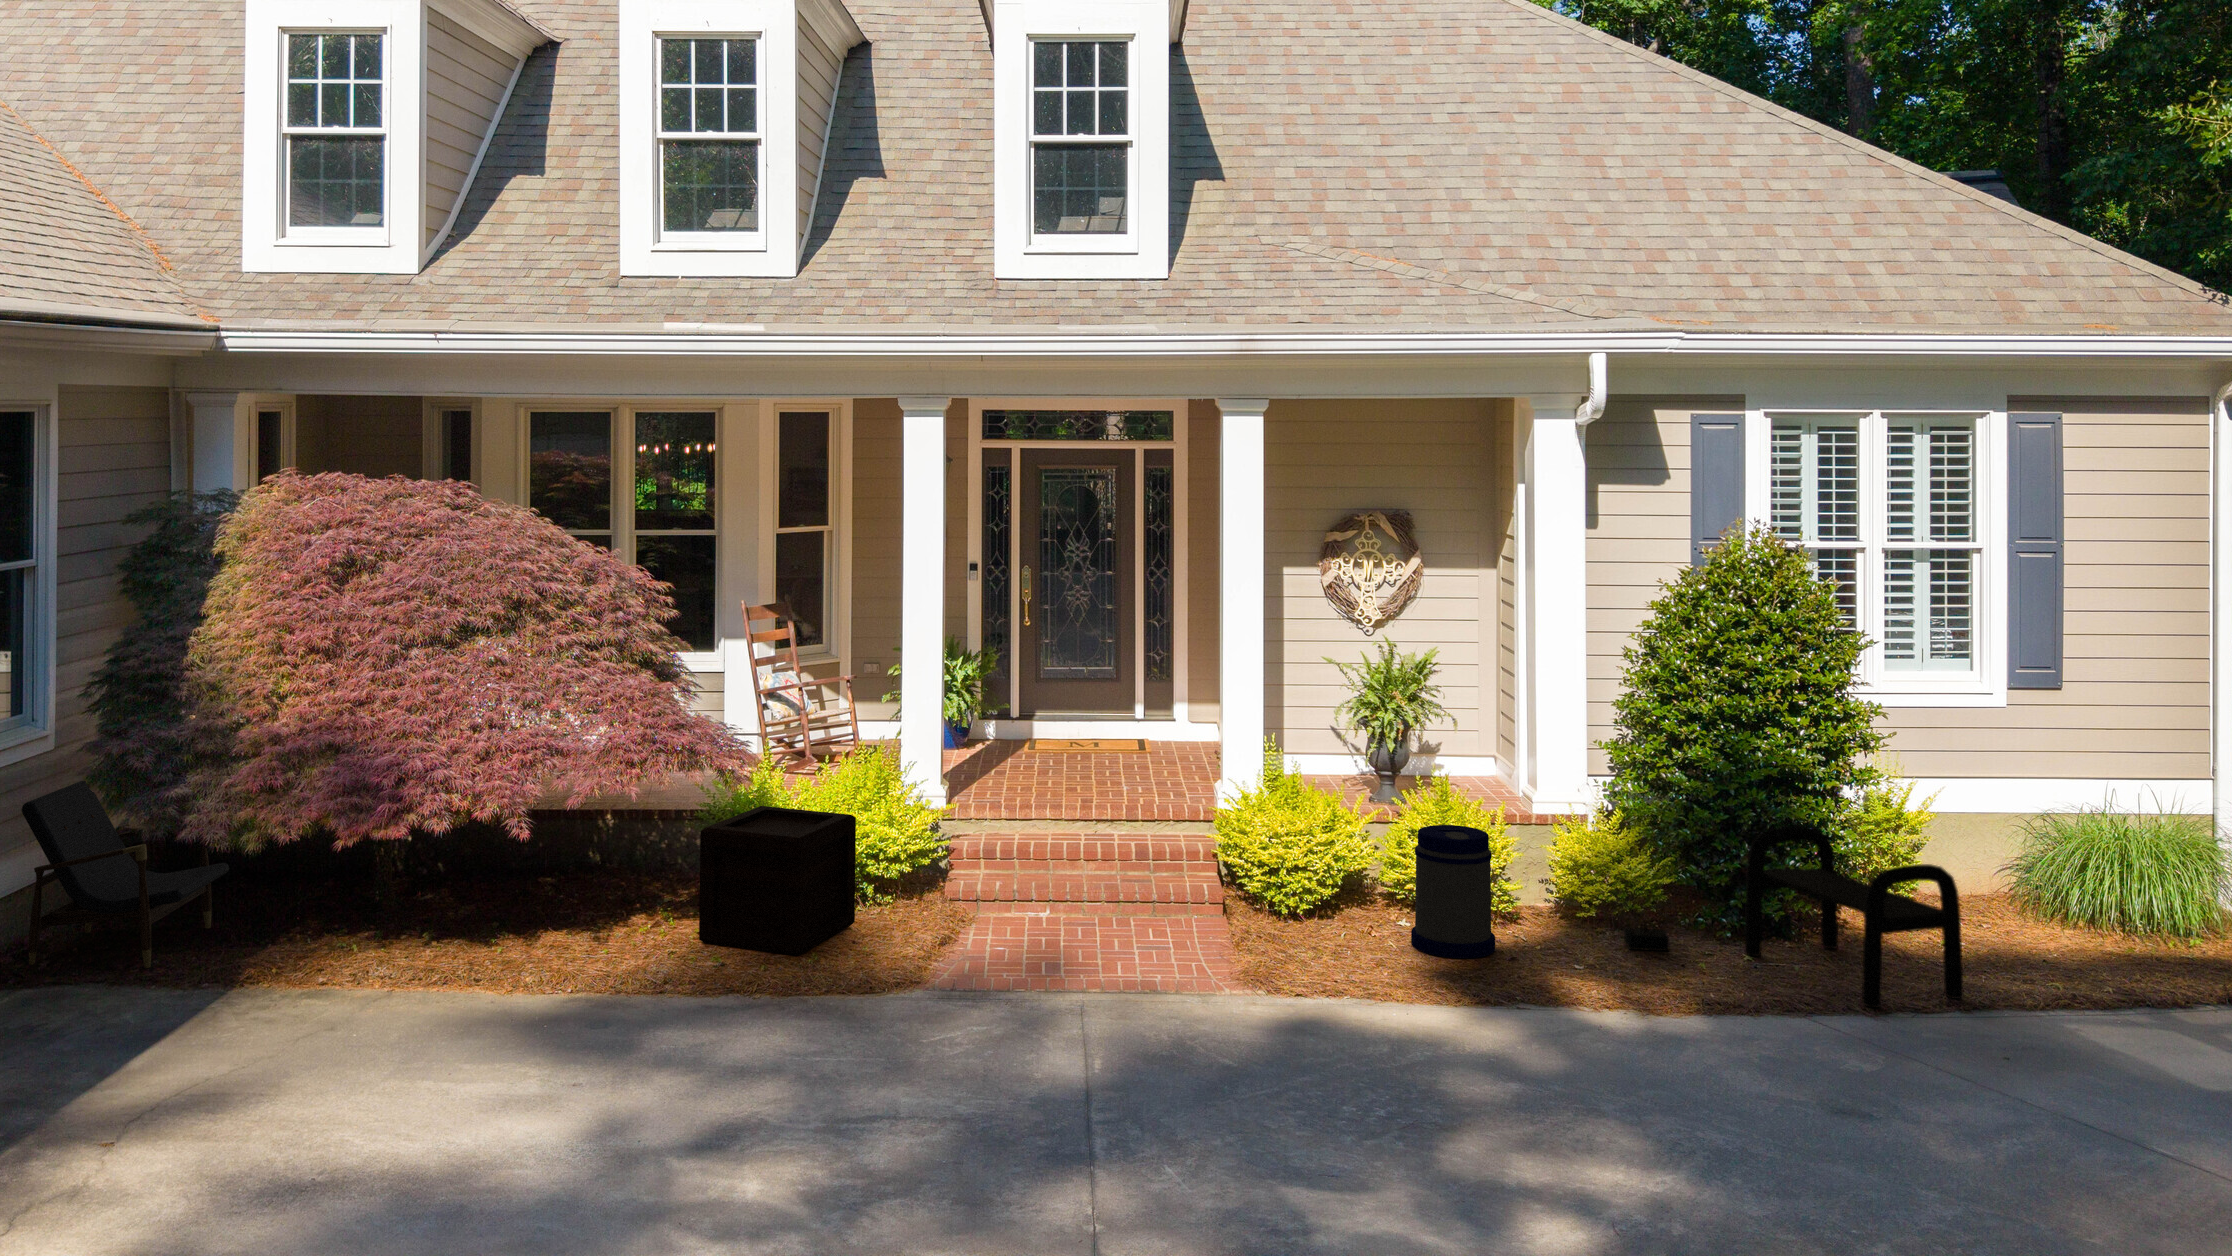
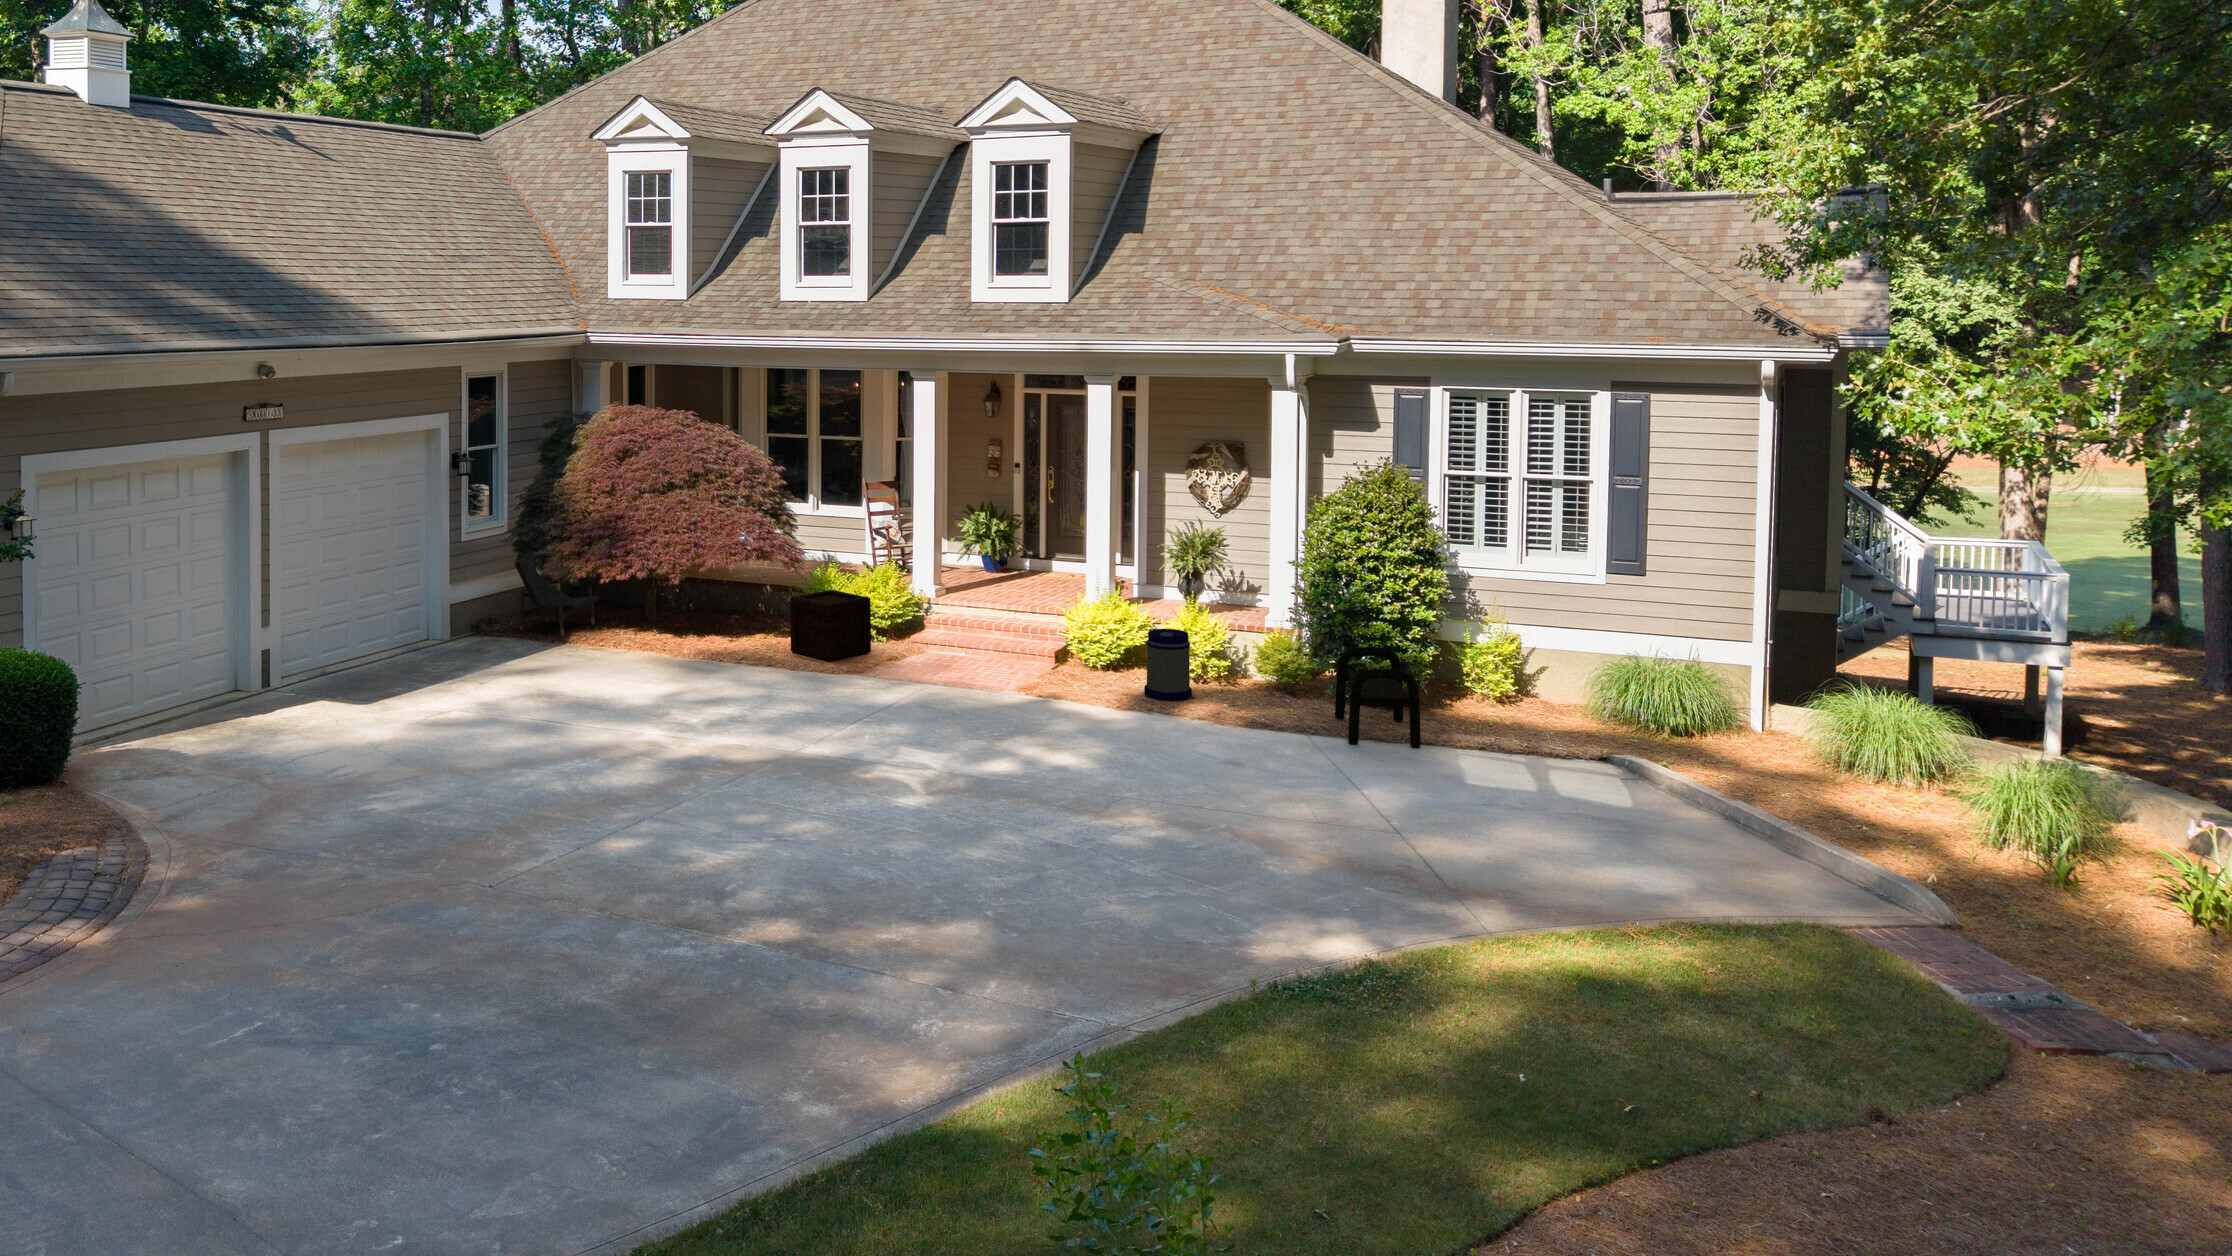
decorative plant: present [1610,891,1677,951] -> none [1261,674,1301,711]

